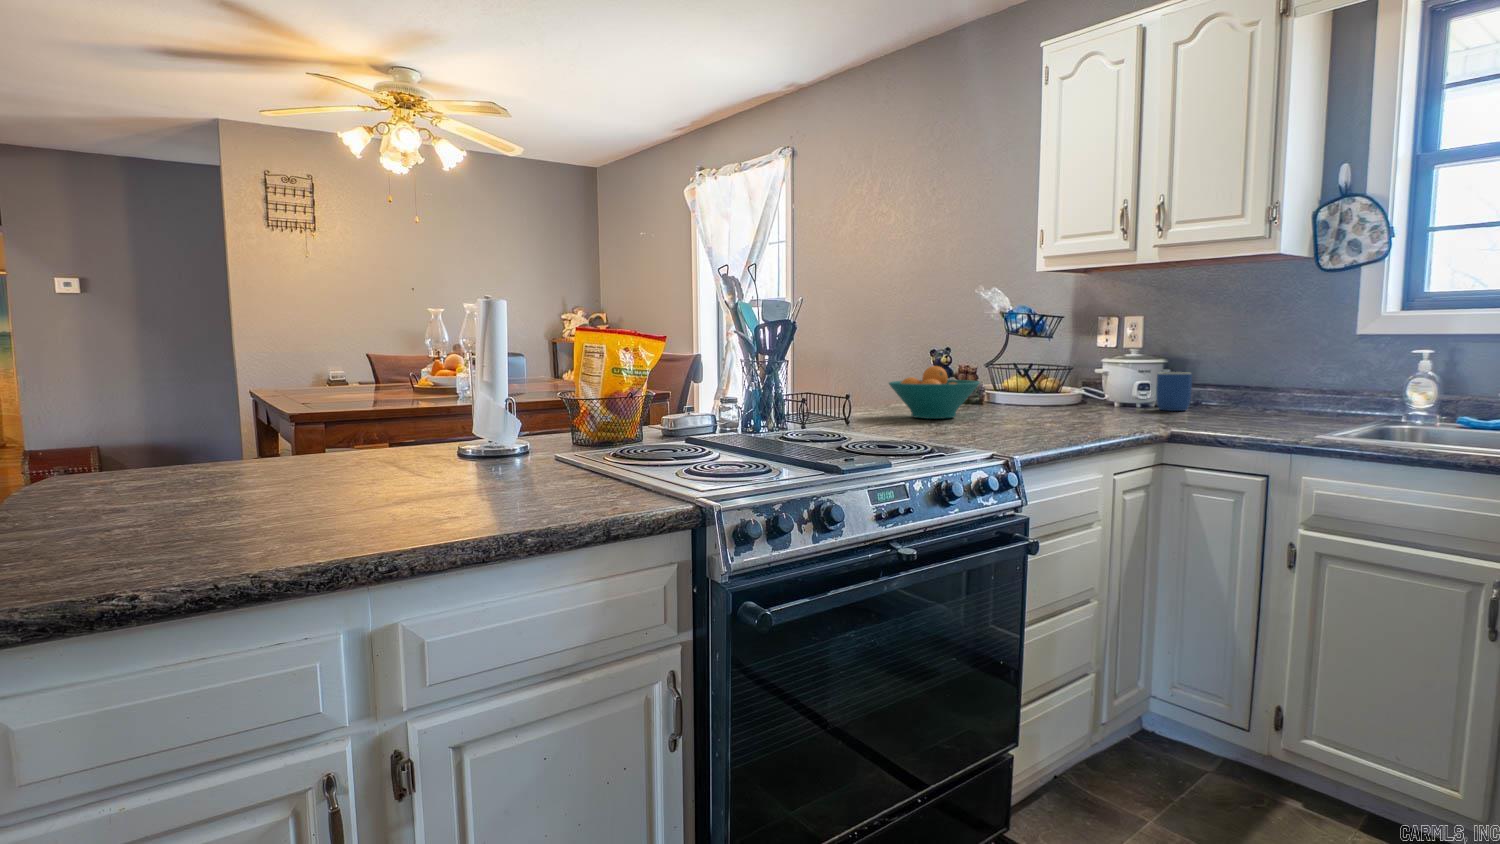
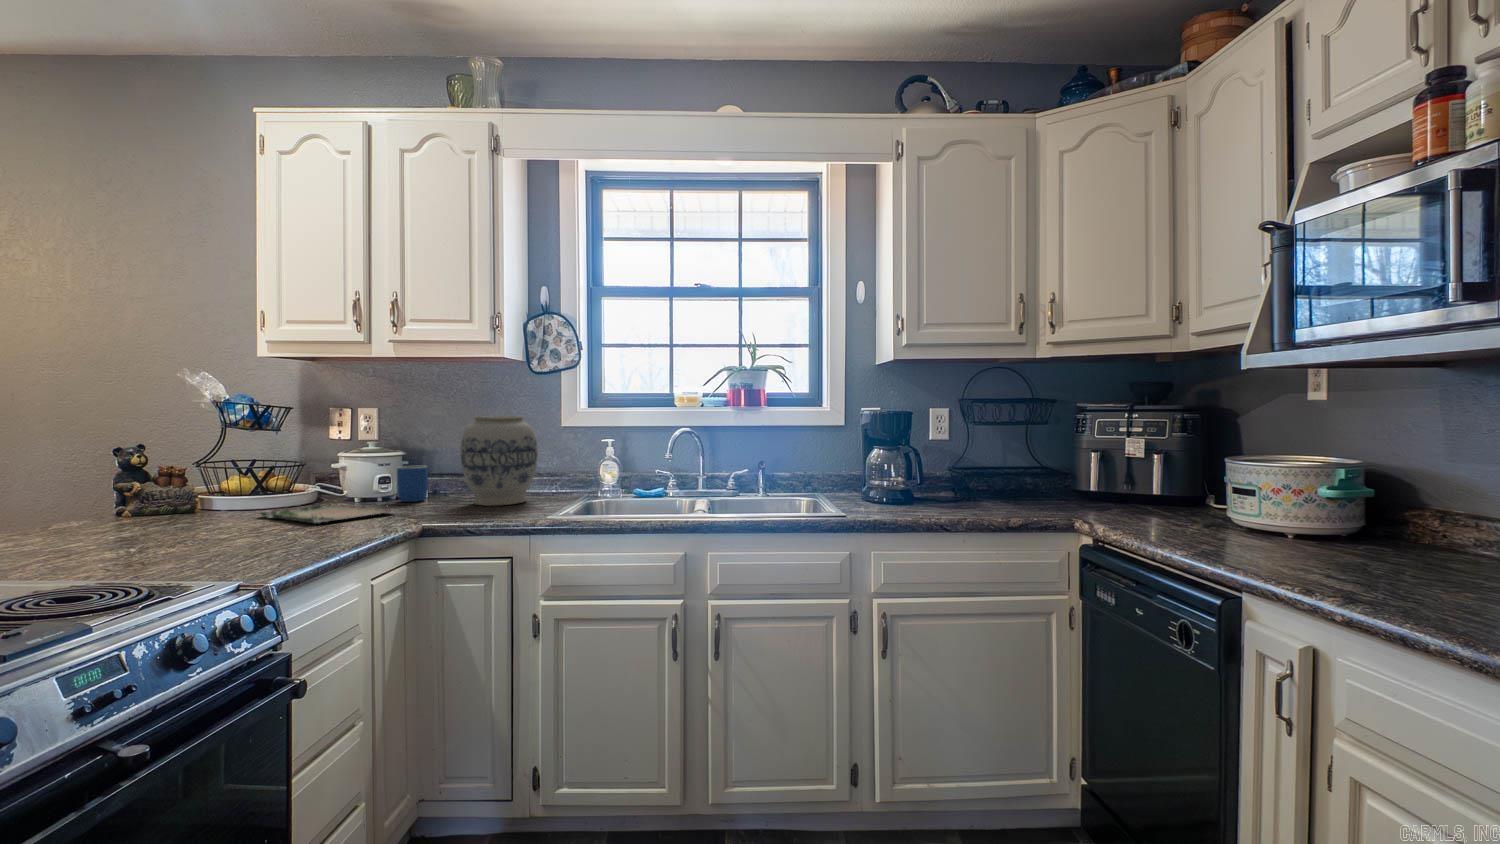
vase: none [1231,310,1344,422] -> present [460,416,538,506]
fruit bowl: present [889,366,980,419] -> none [43,475,200,545]
tray: none [1027,399,1151,420] -> present [260,504,393,523]

